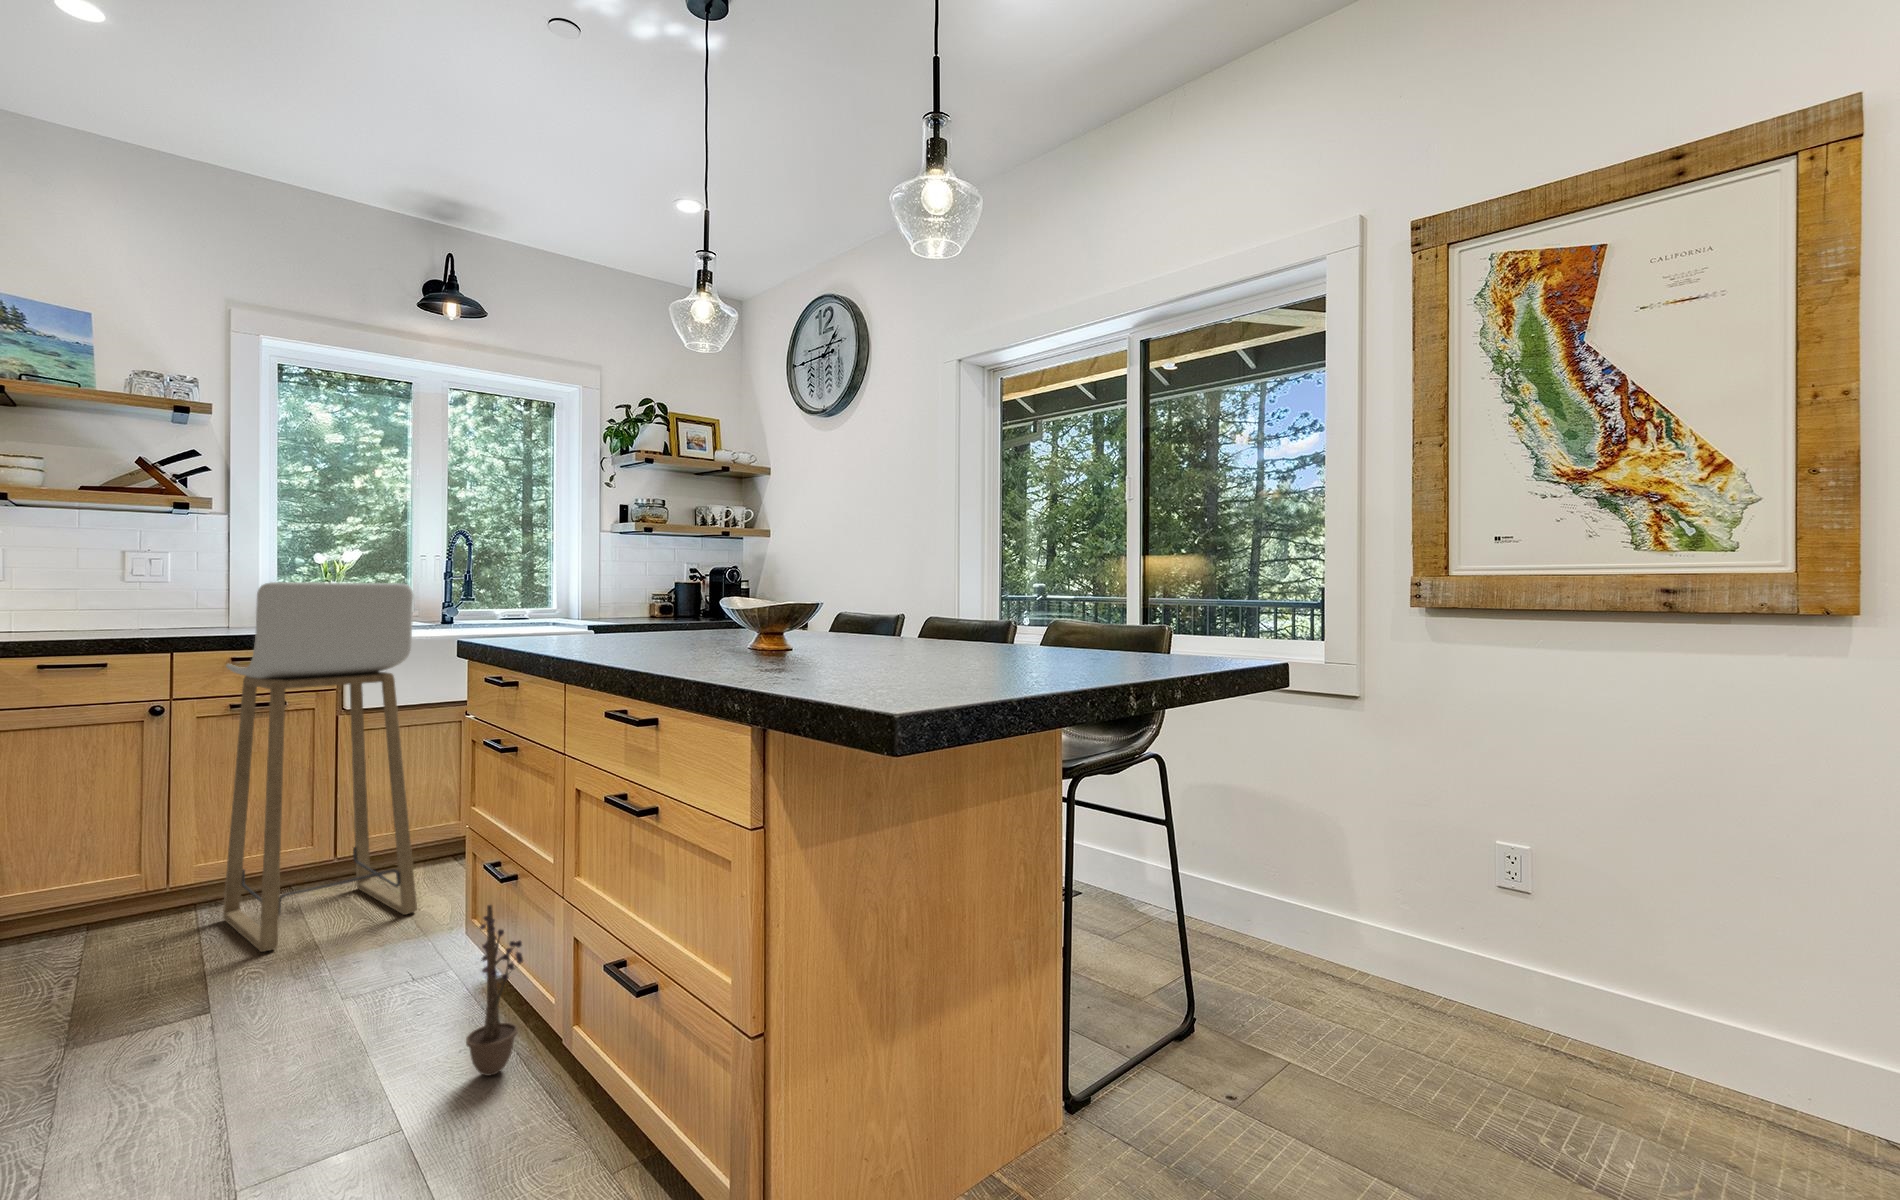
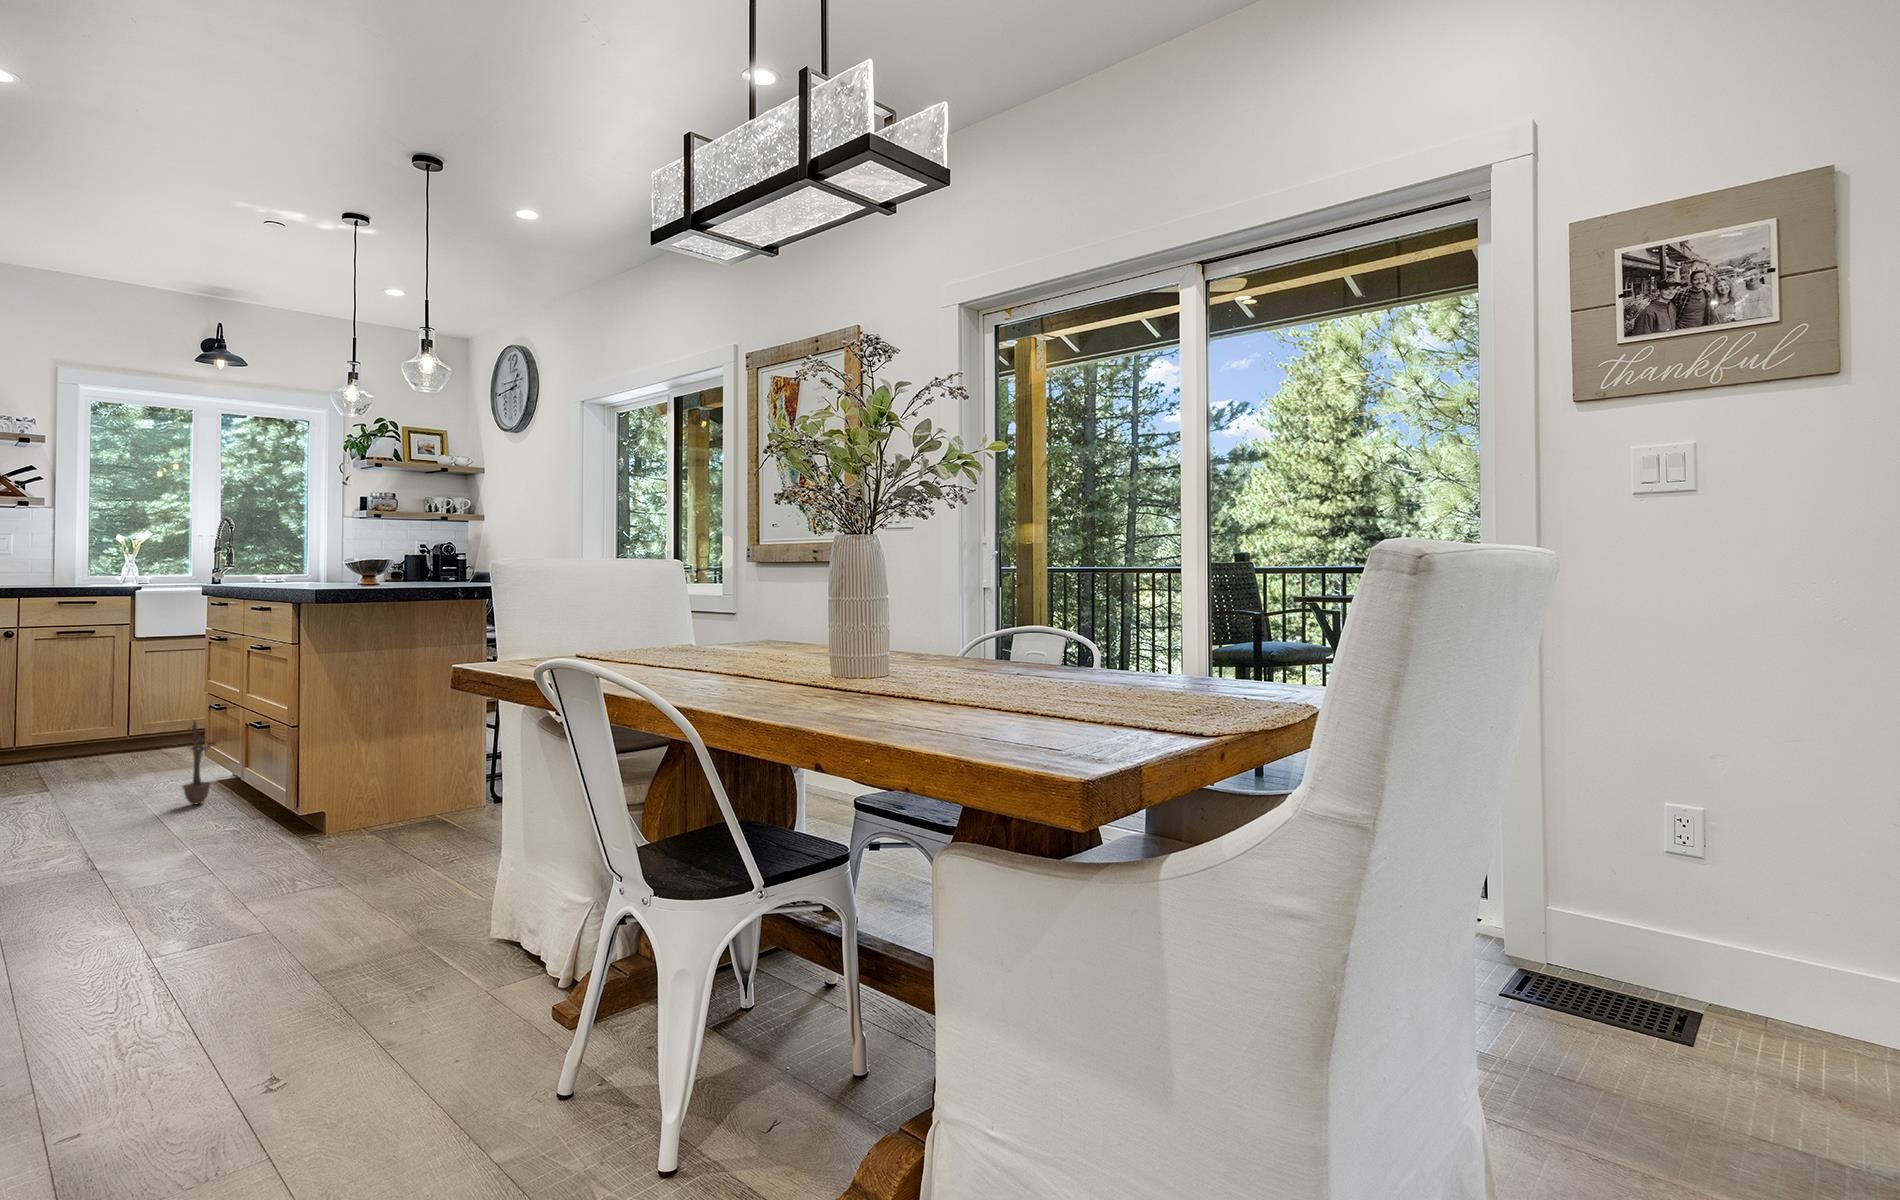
bar stool: present [223,582,417,952] -> none [54,555,182,774]

